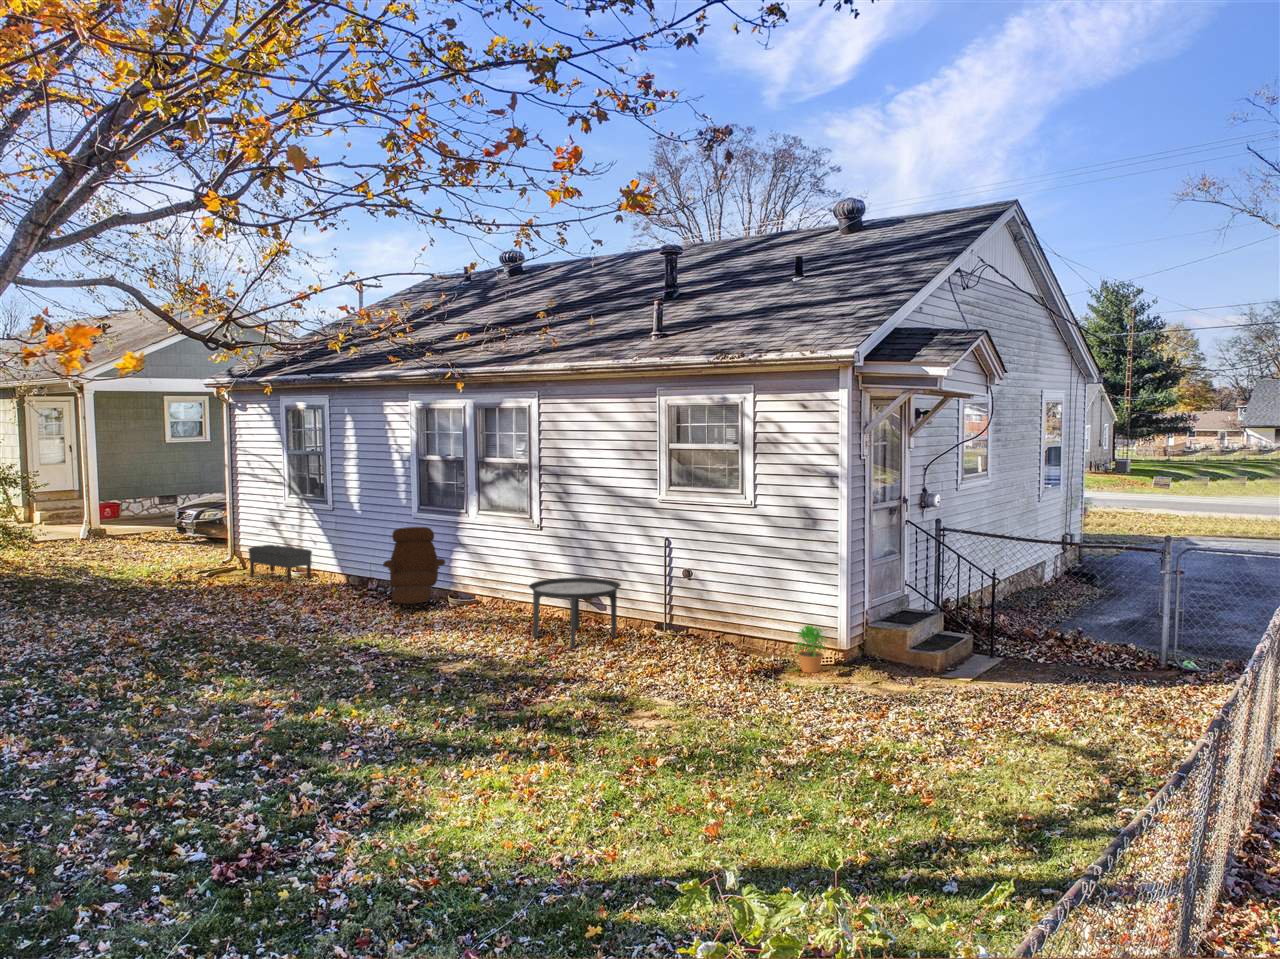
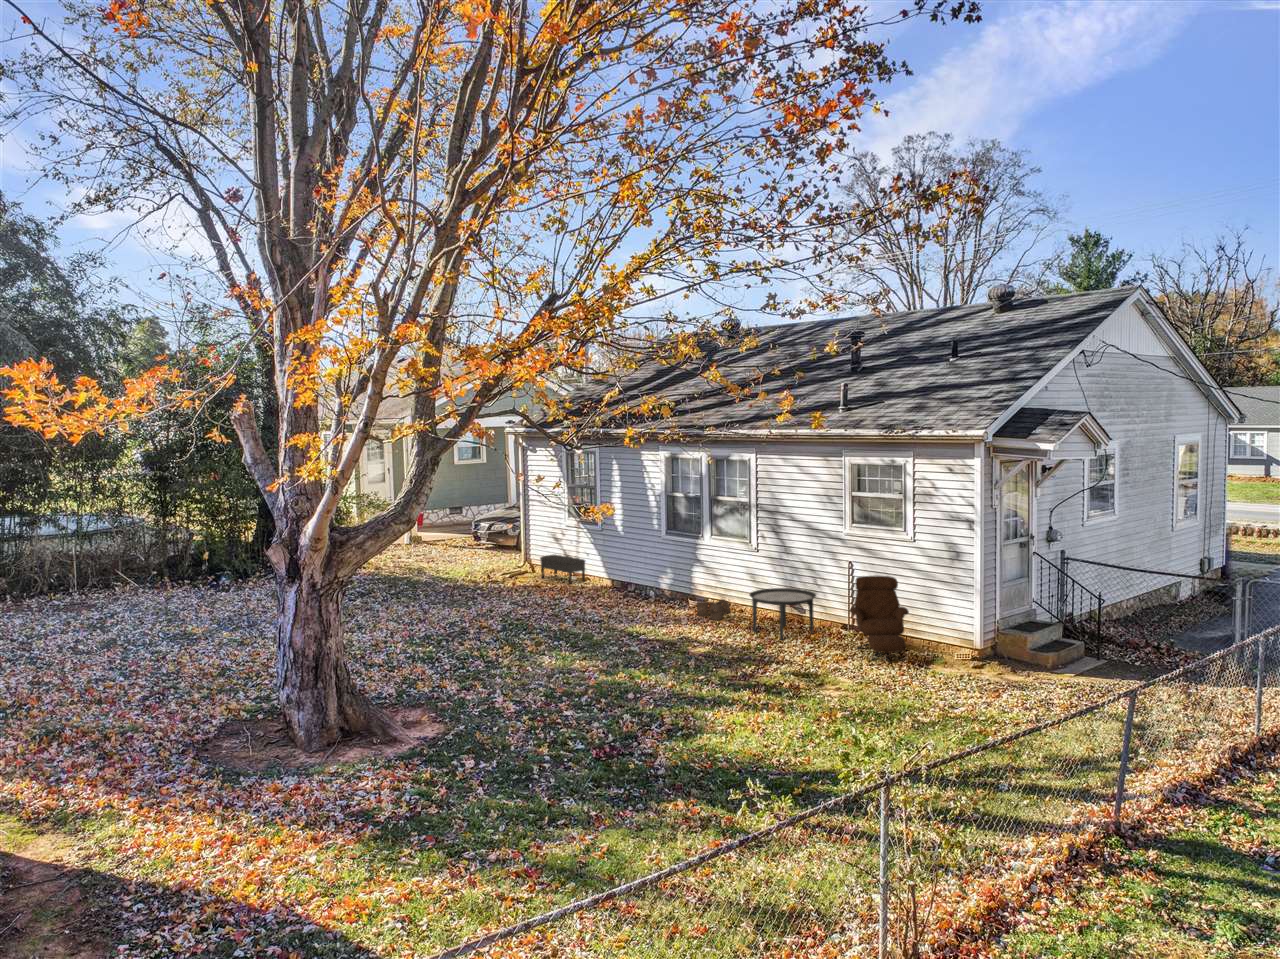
lounge chair: present [383,527,445,614] -> present [850,576,909,663]
woven basket: none [458,594,505,624] -> present [697,599,730,620]
potted plant: present [795,625,827,673] -> none [943,629,972,665]

